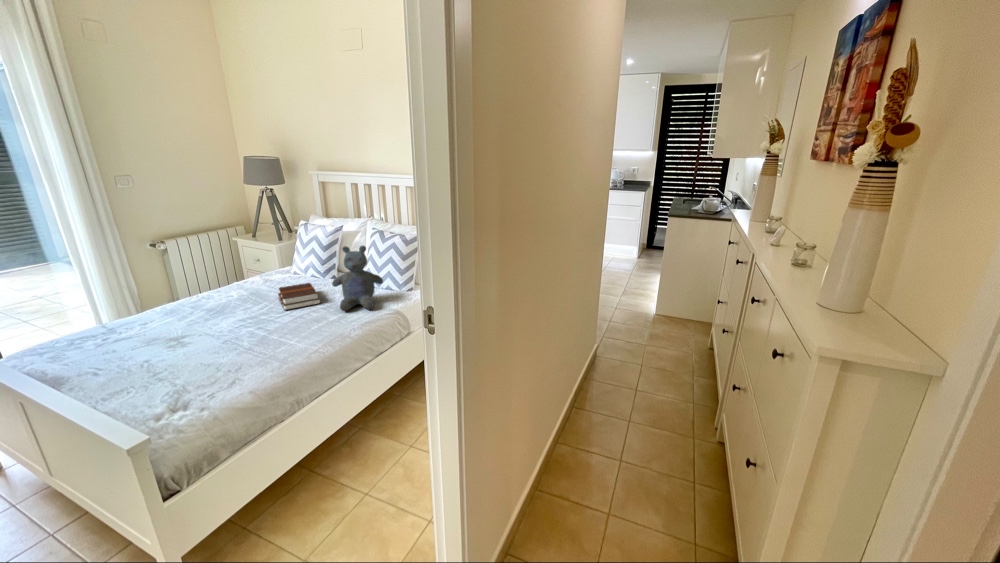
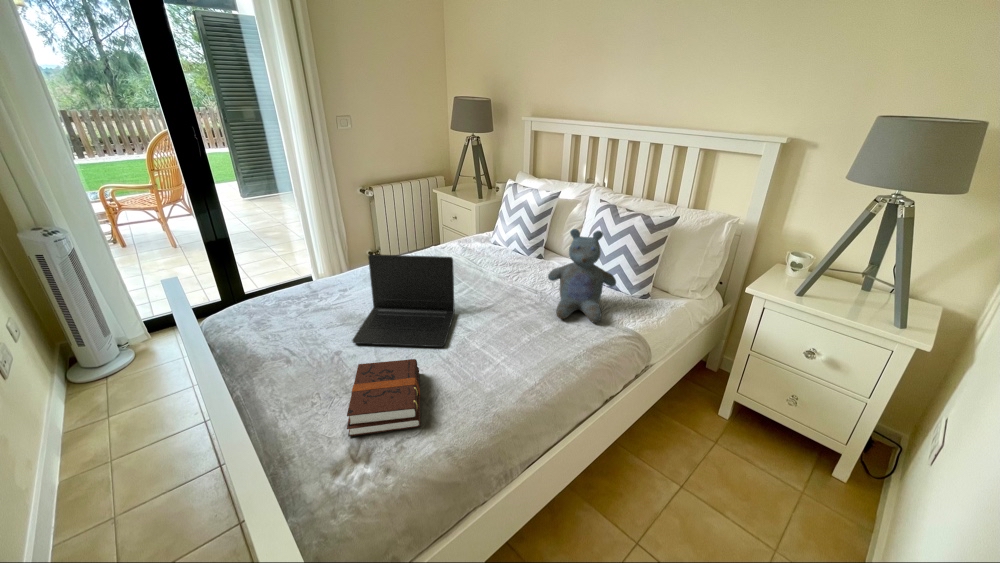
laptop: none [160,277,256,353] -> present [353,254,455,347]
hardback book: present [278,283,321,310] -> present [347,359,421,437]

